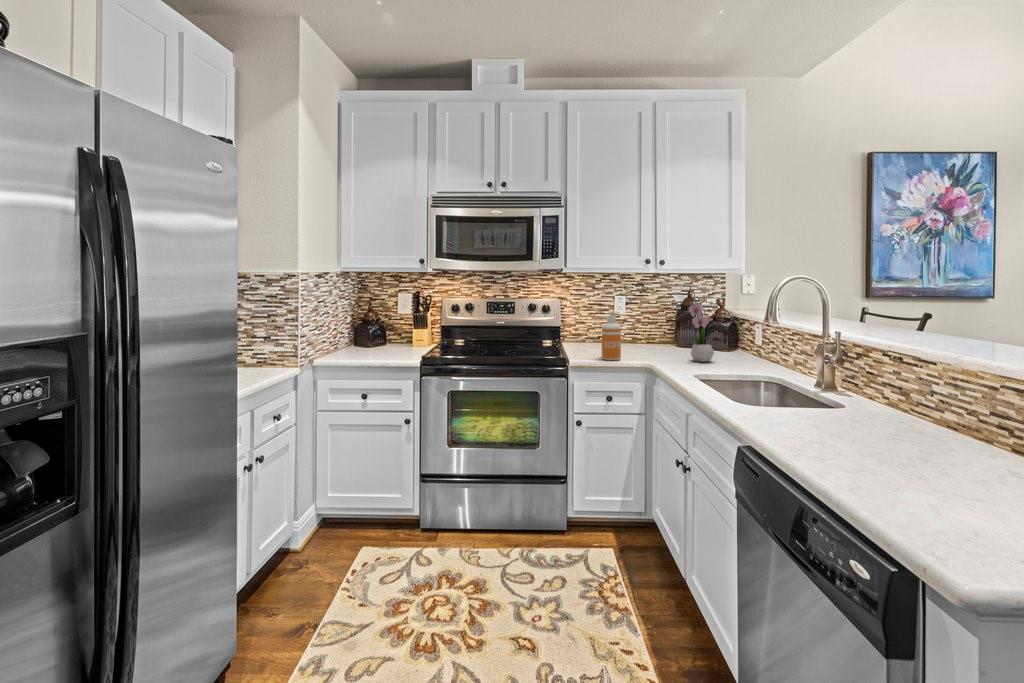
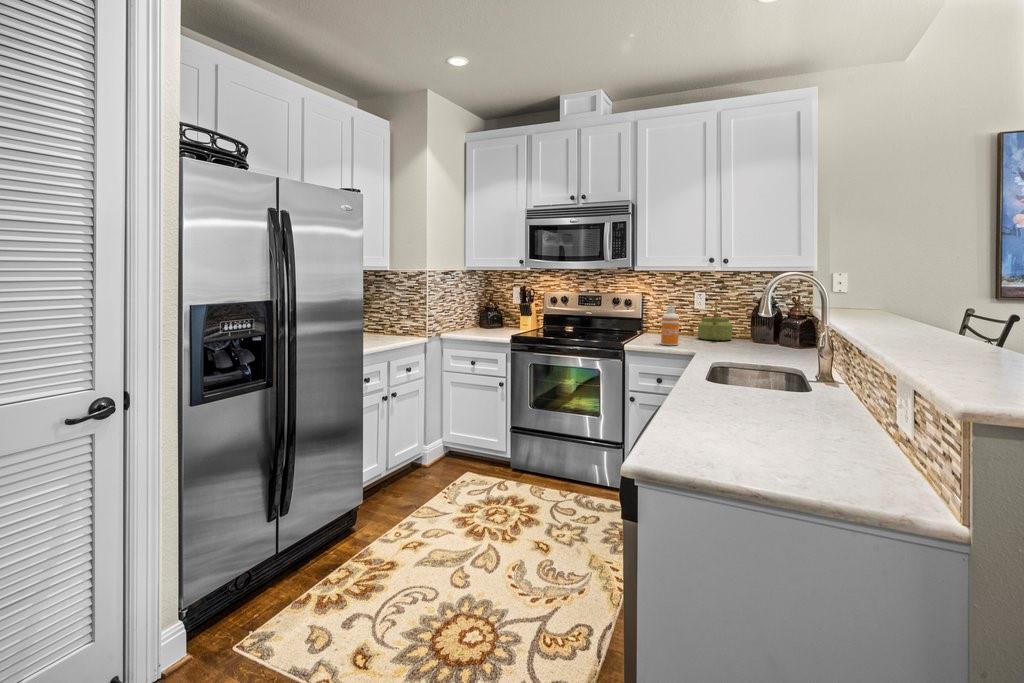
flower arrangement: present [688,294,714,362] -> none [740,289,770,351]
kettle: none [625,307,662,350] -> present [698,302,733,340]

